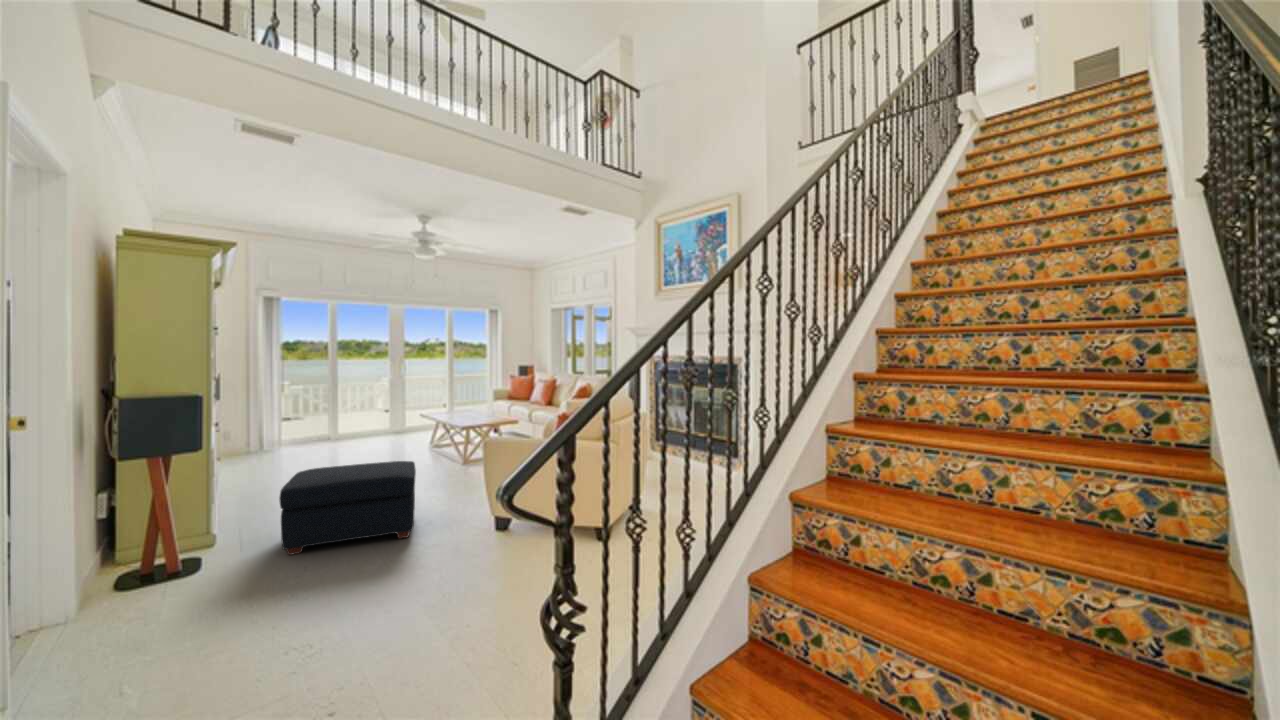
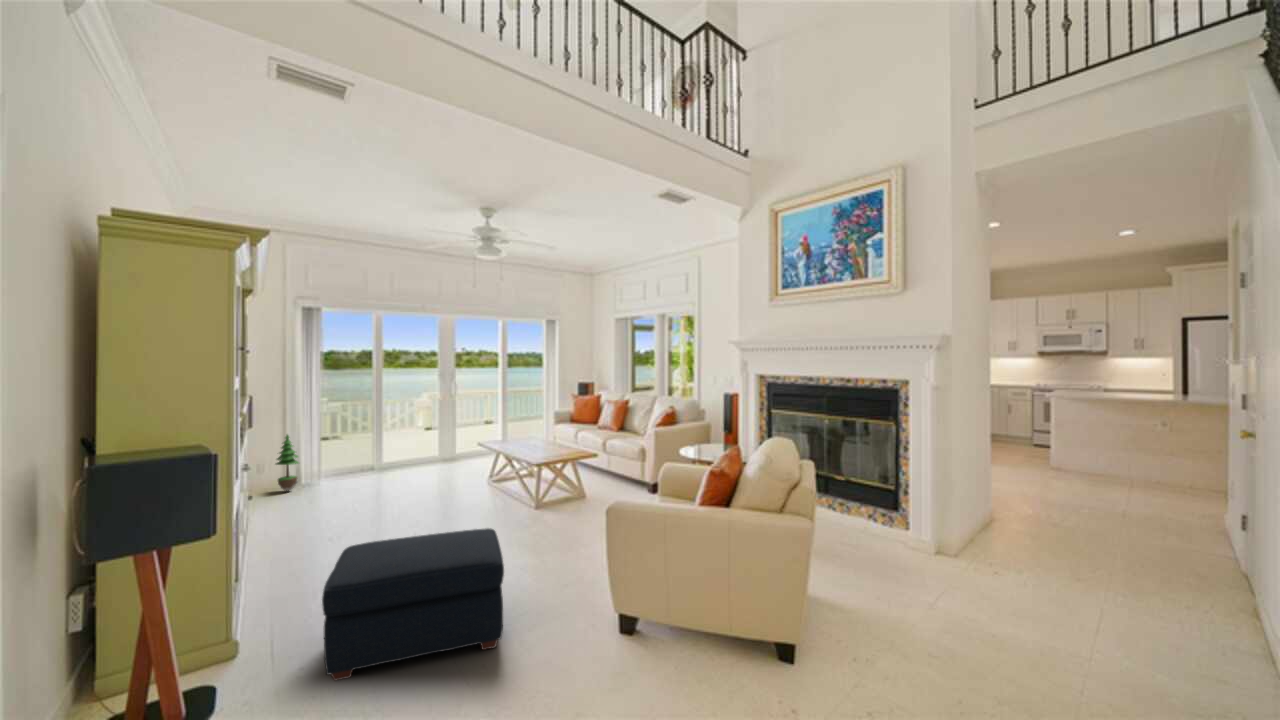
potted tree: none [241,404,264,454] -> present [276,435,299,491]

